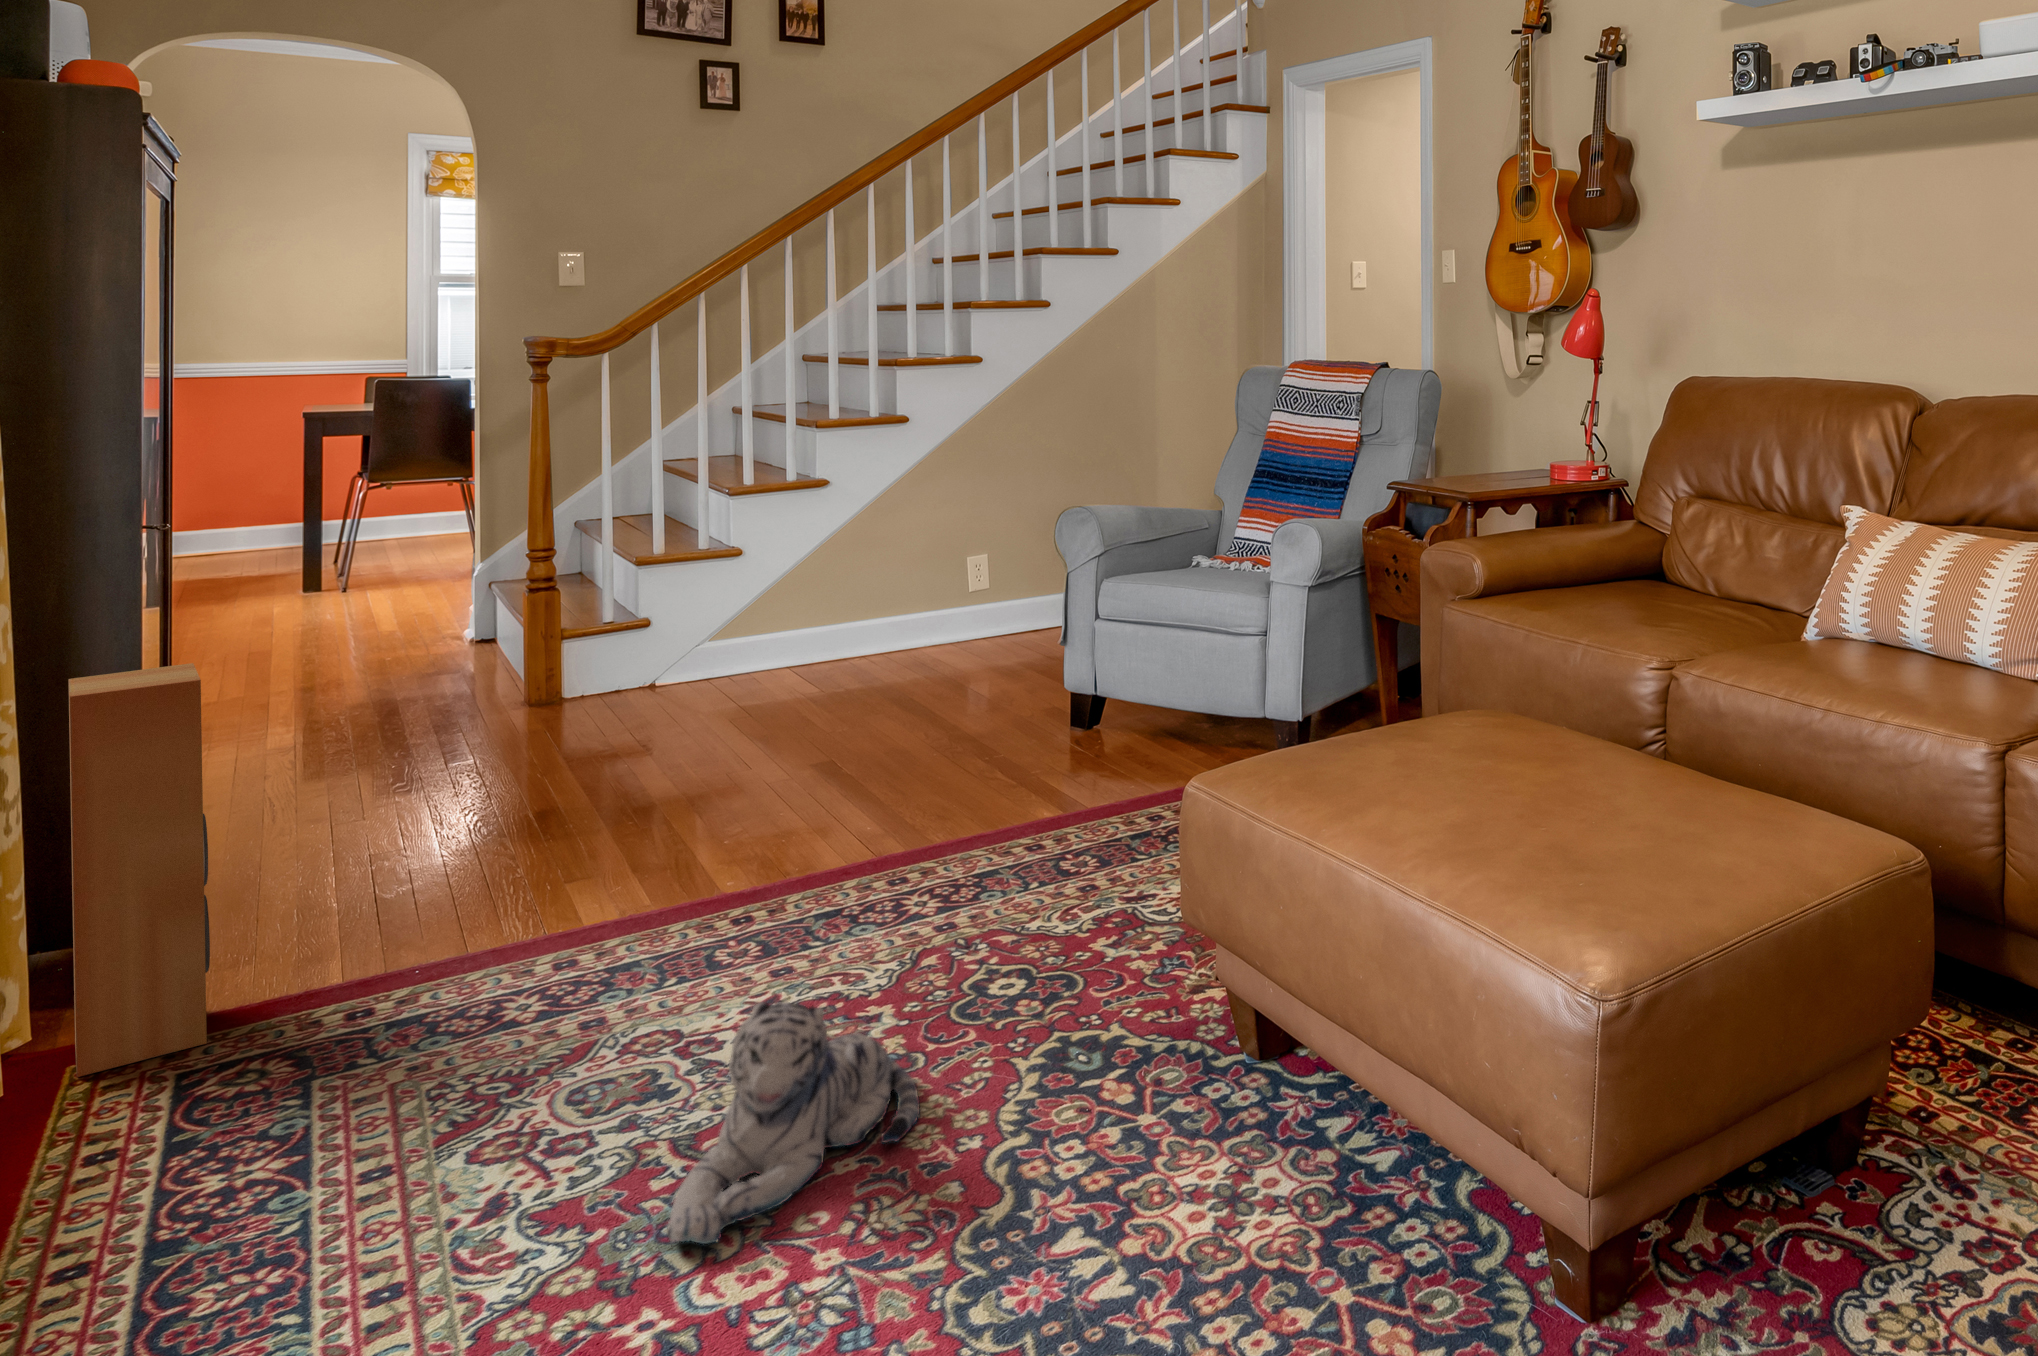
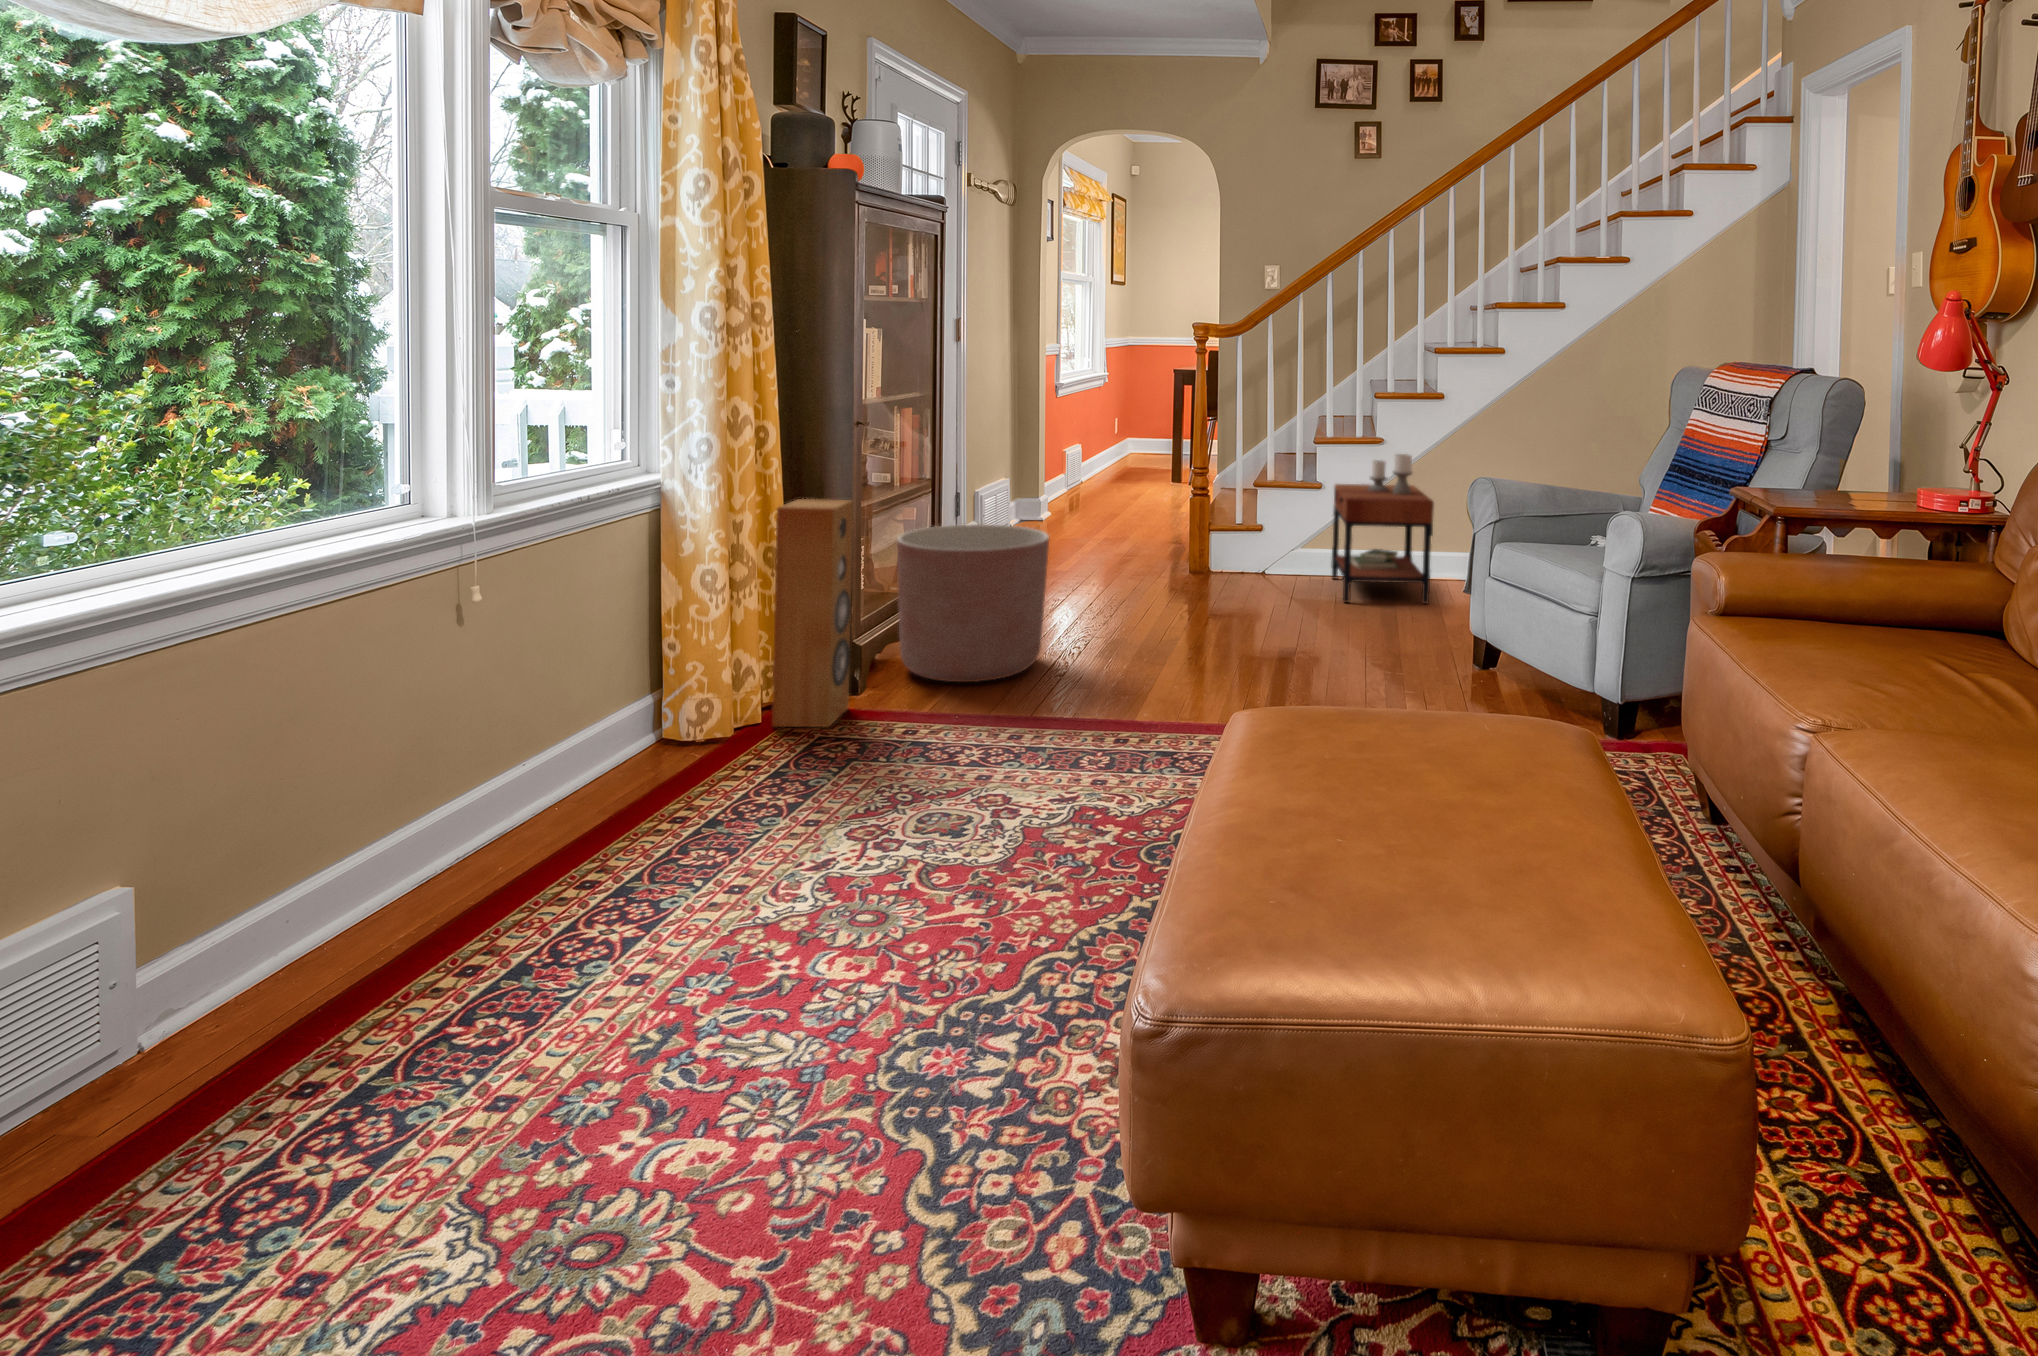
side table: none [756,495,925,694] -> present [1331,454,1434,604]
planter: none [193,665,488,931] -> present [897,524,1049,682]
plush toy: present [667,1001,920,1244] -> none [823,784,1059,940]

